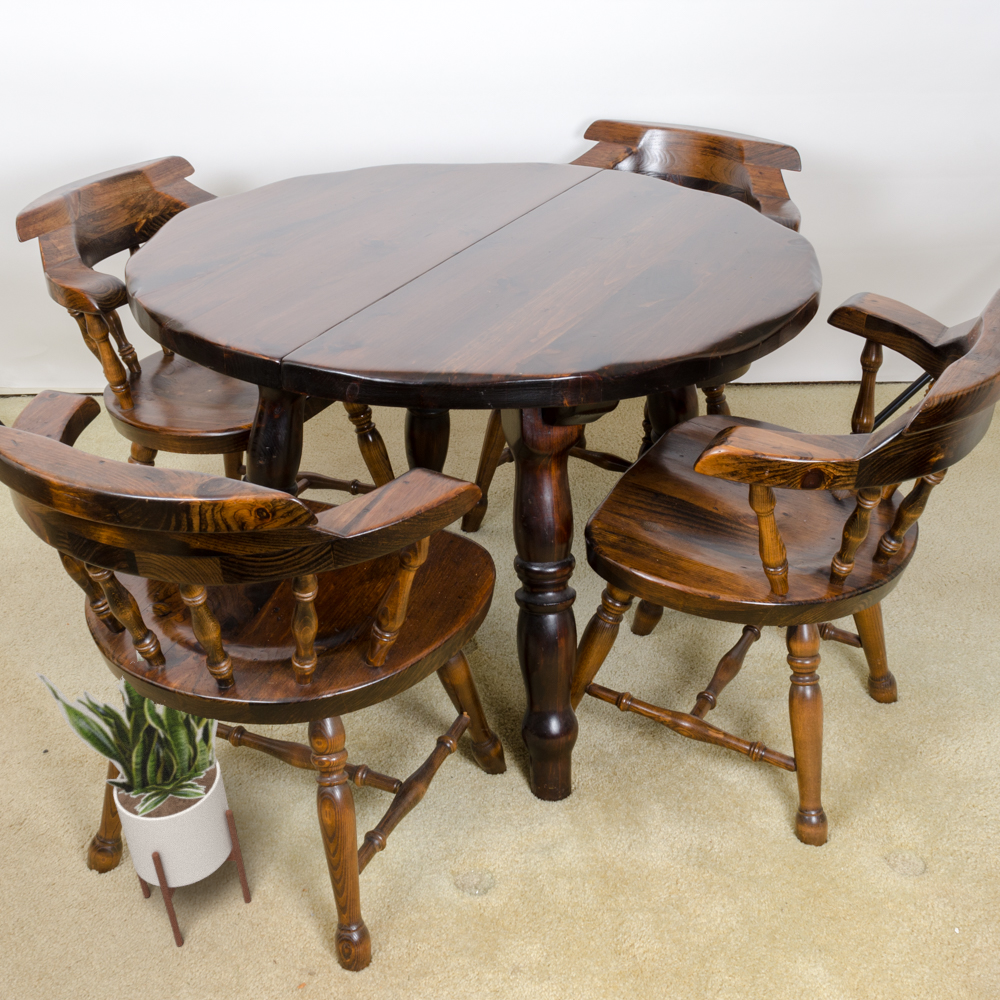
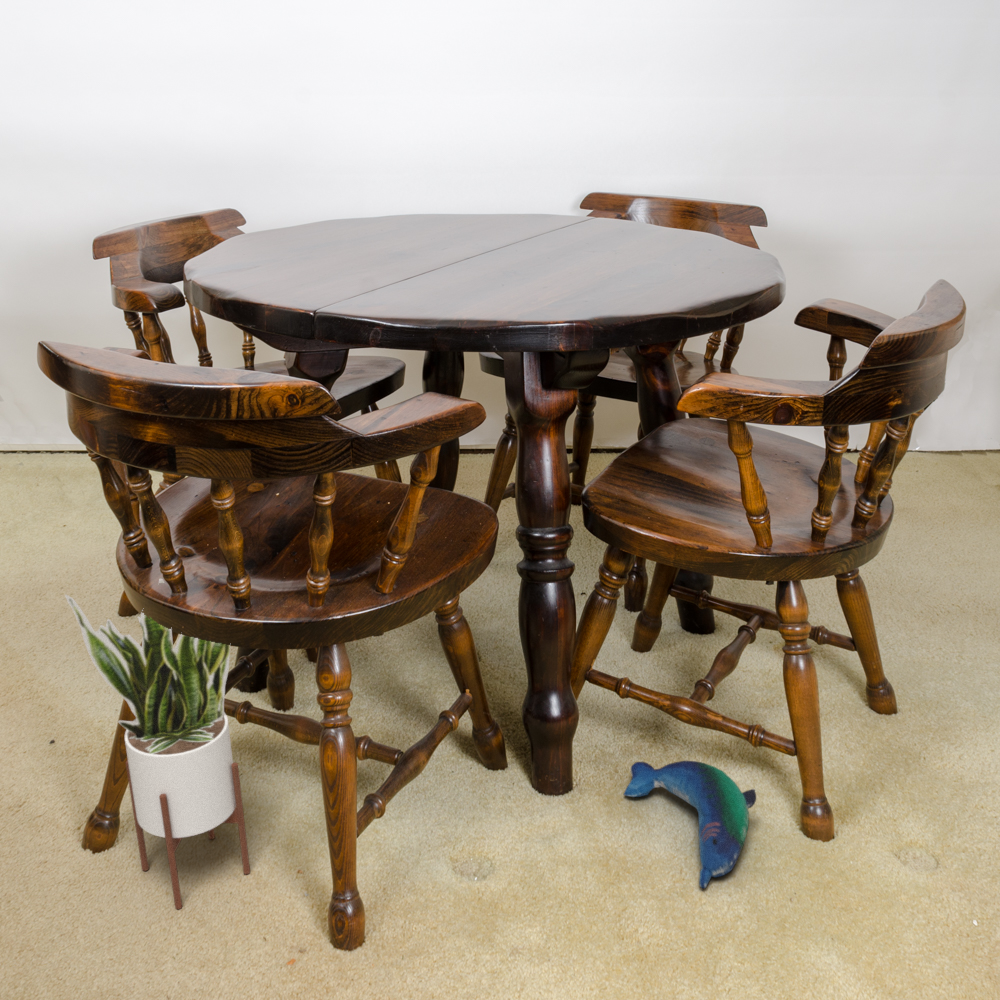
plush toy: none [623,771,757,926] -> present [624,761,756,888]

